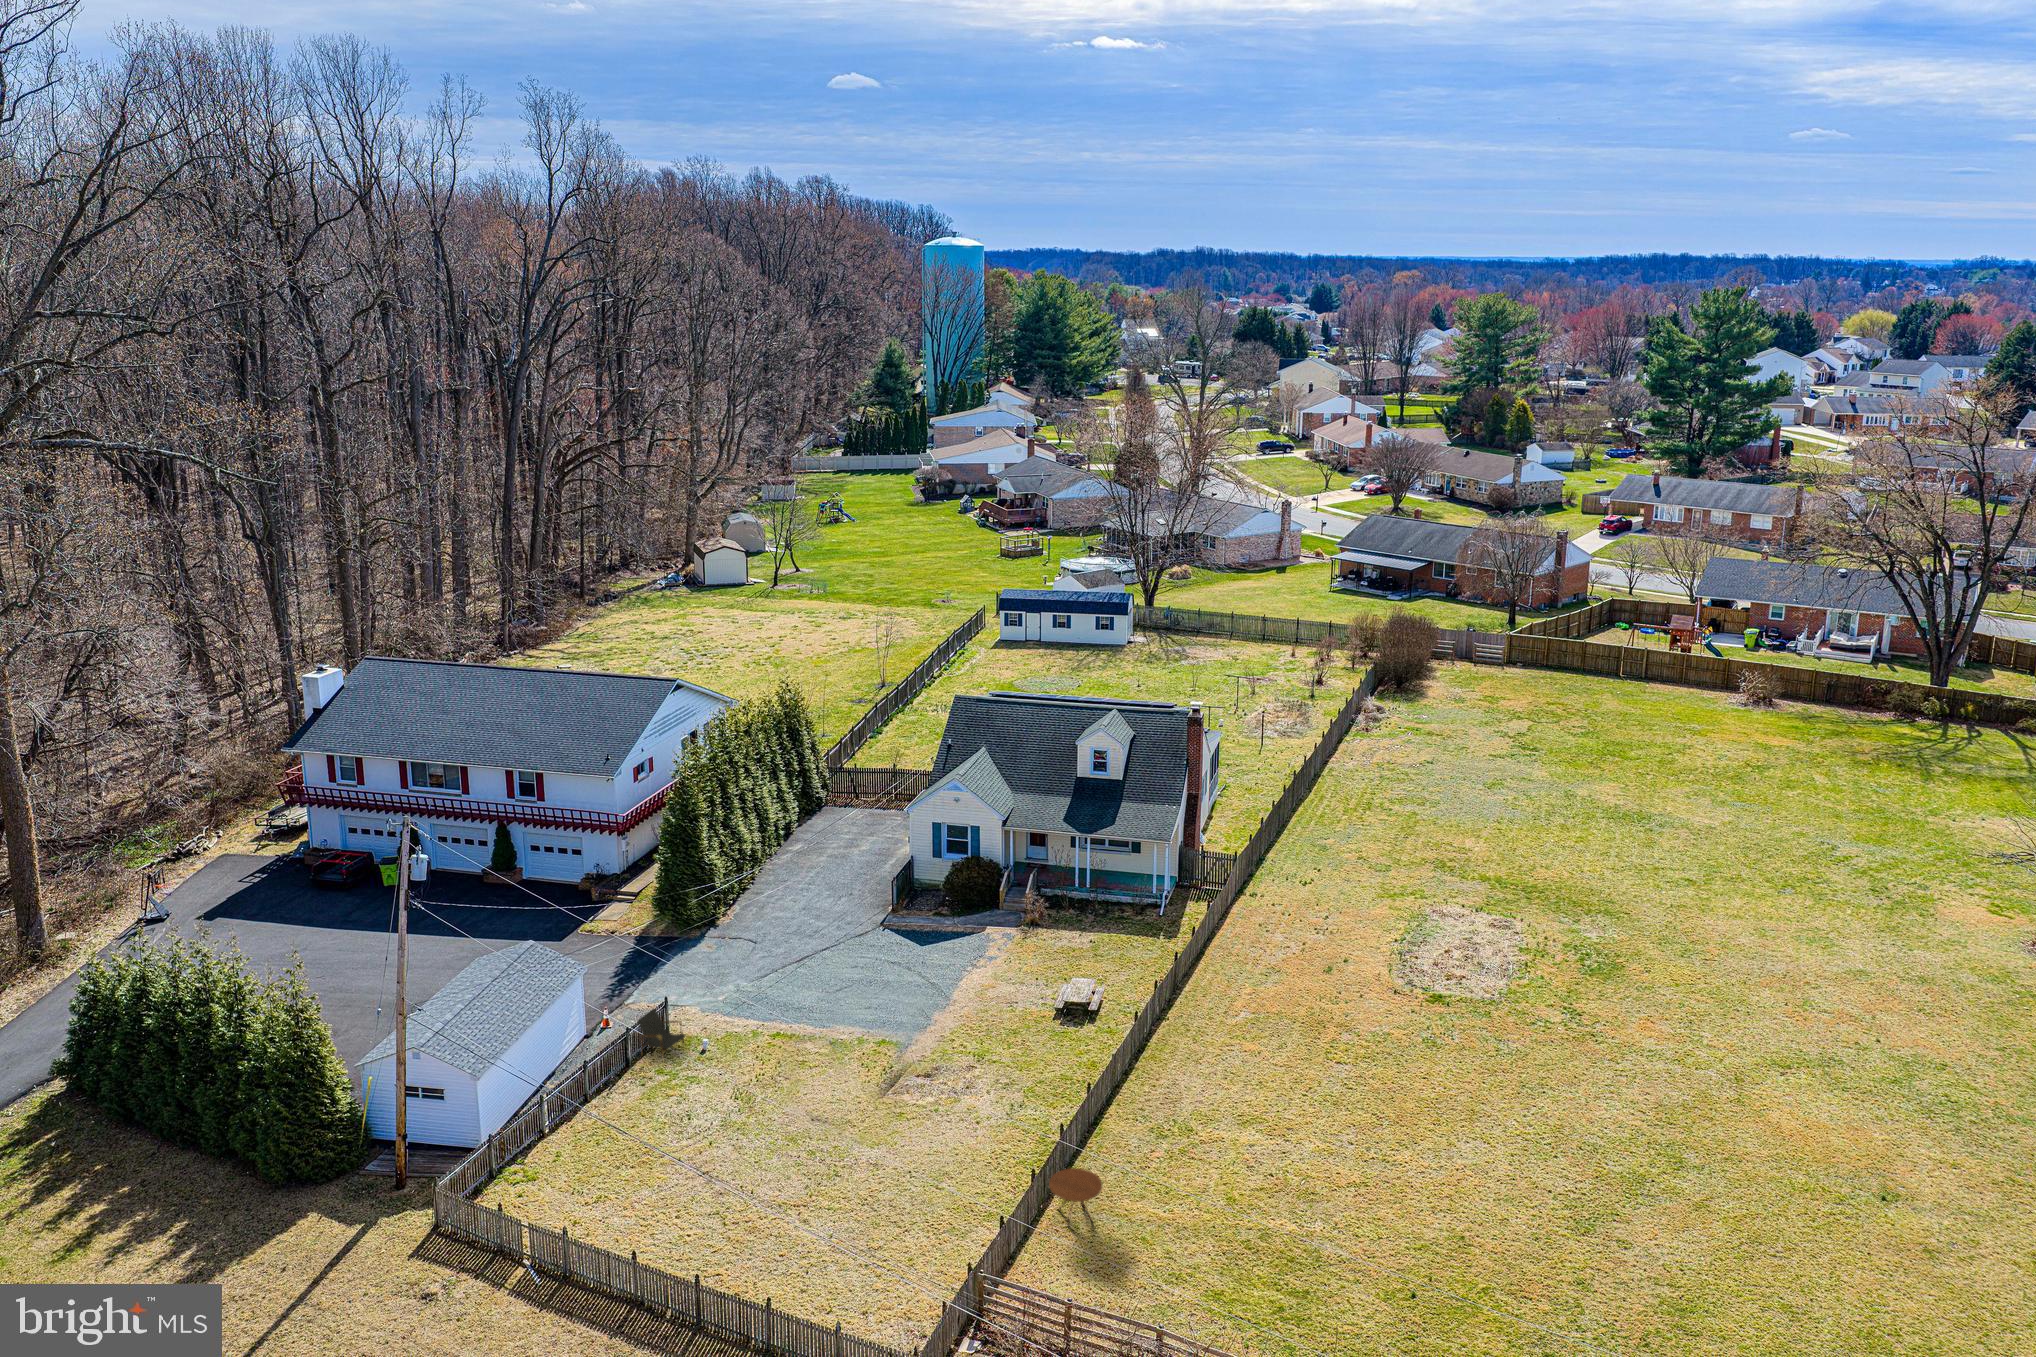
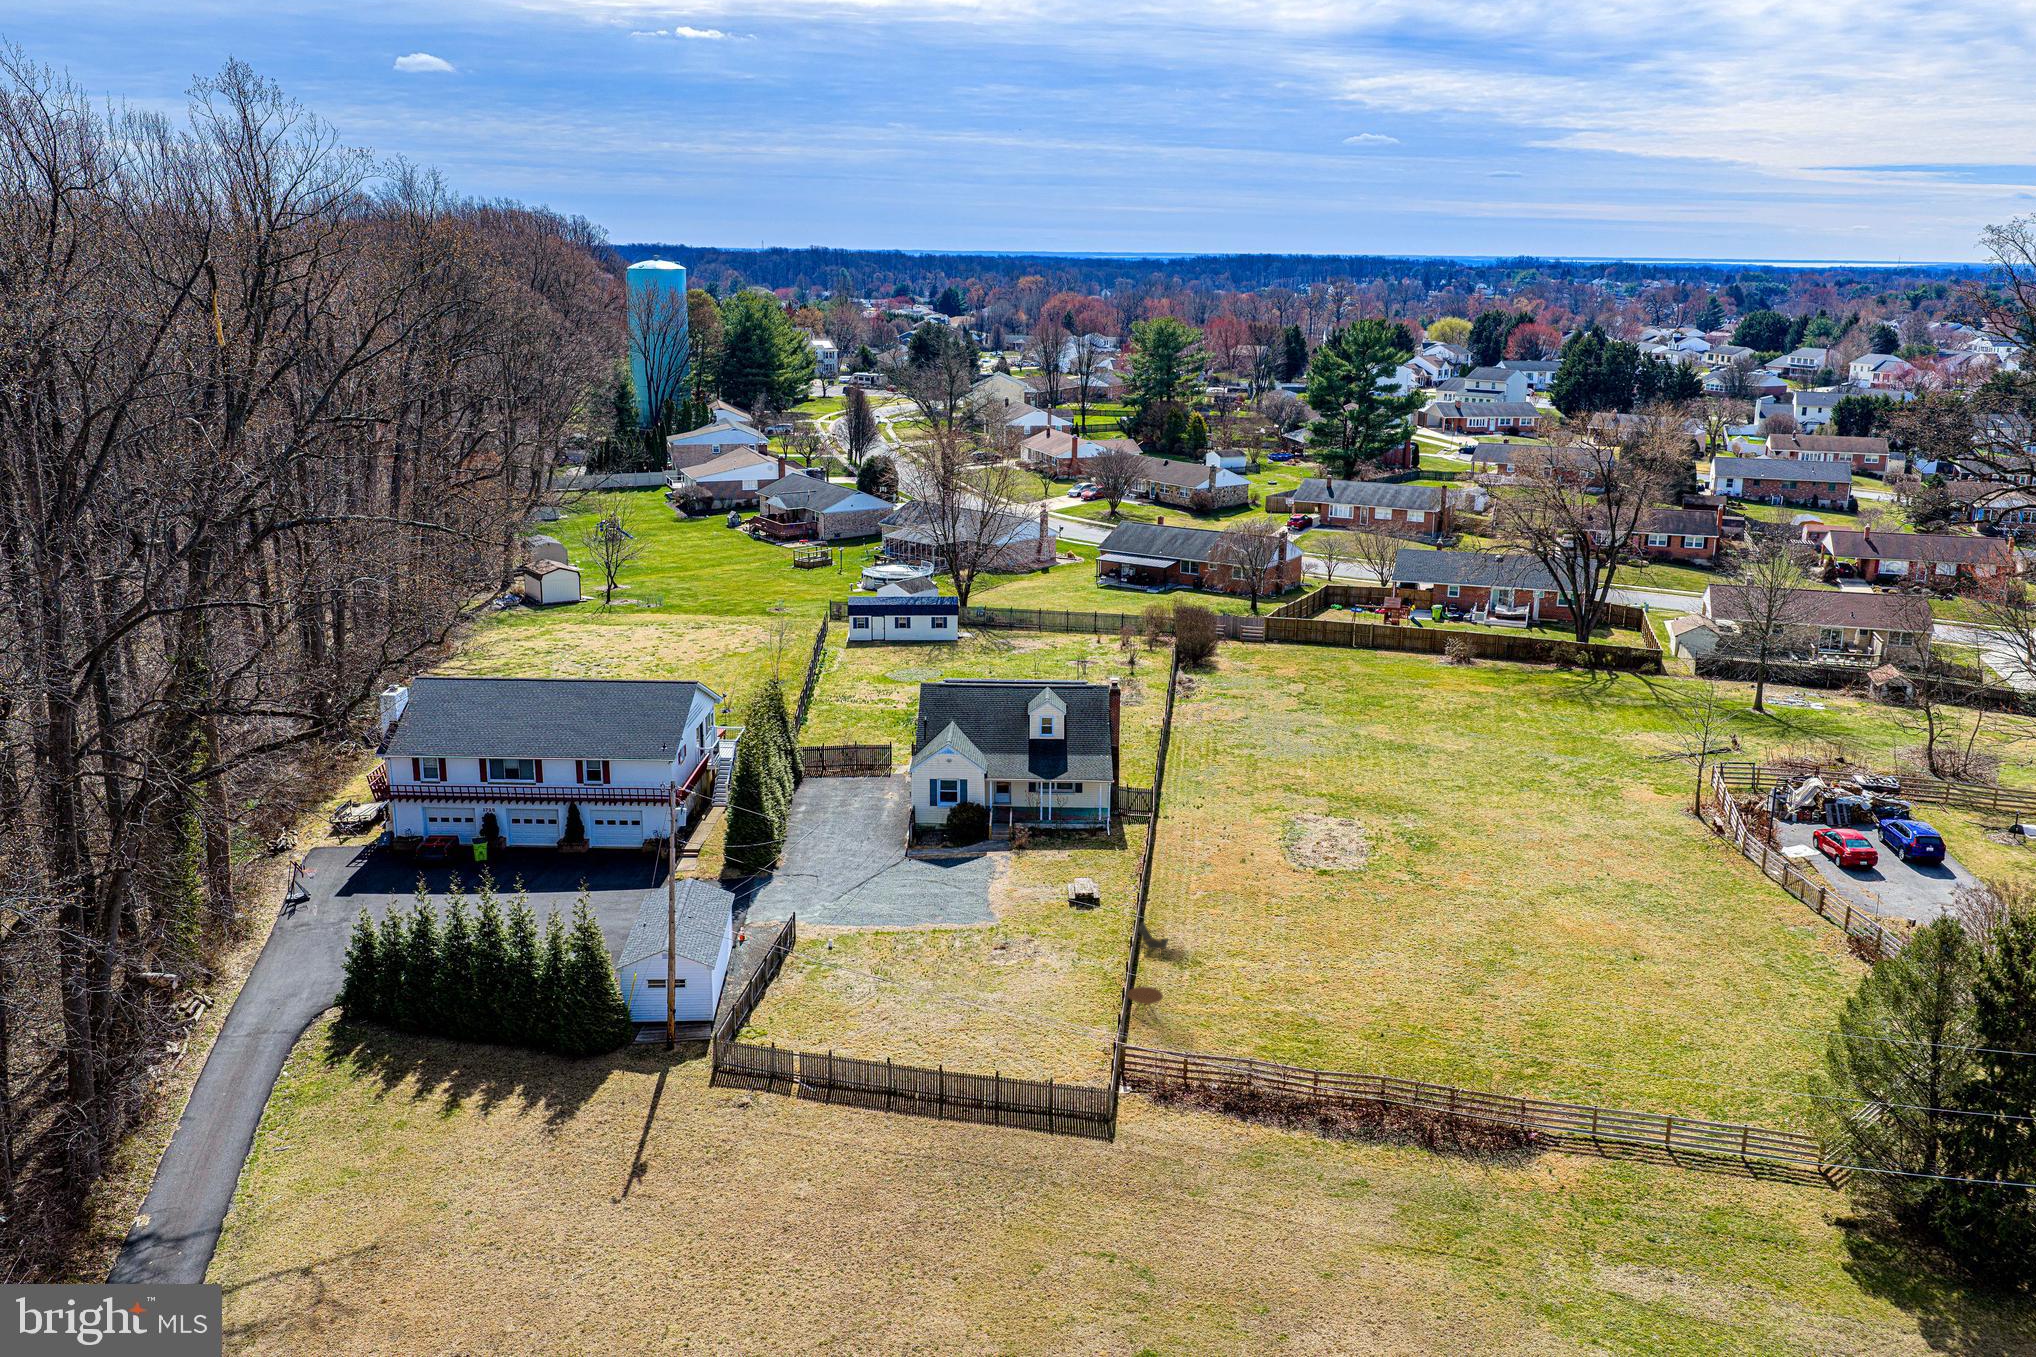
lounge chair: present [638,1009,686,1060] -> present [1139,922,1168,951]

